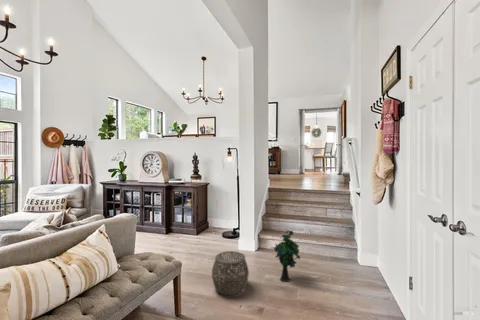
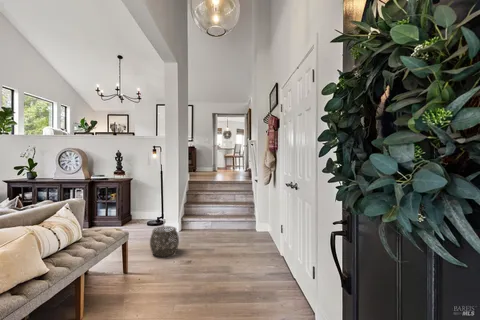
decorative plant: present [273,231,300,282] -> none [194,208,216,245]

